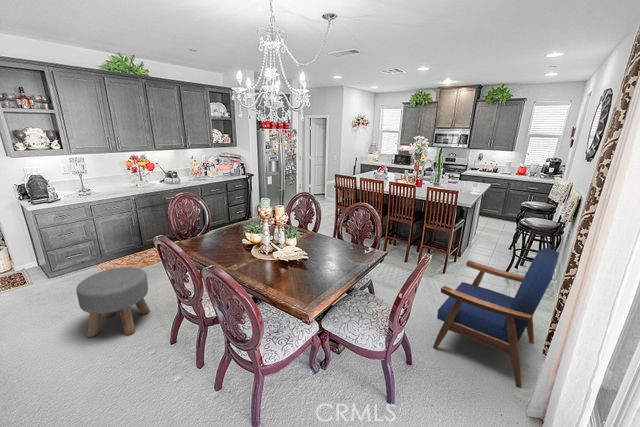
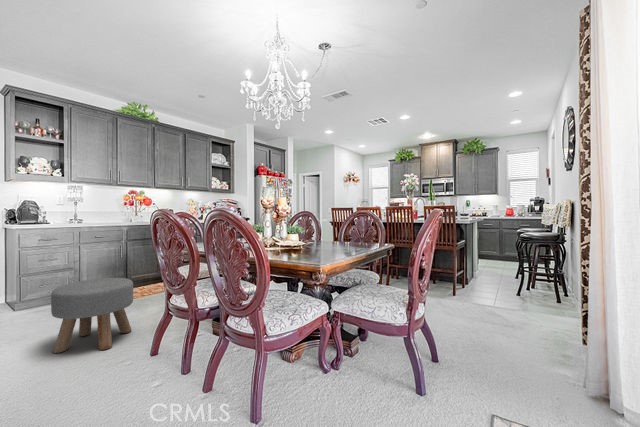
armchair: present [433,248,559,388] -> none [458,227,575,378]

